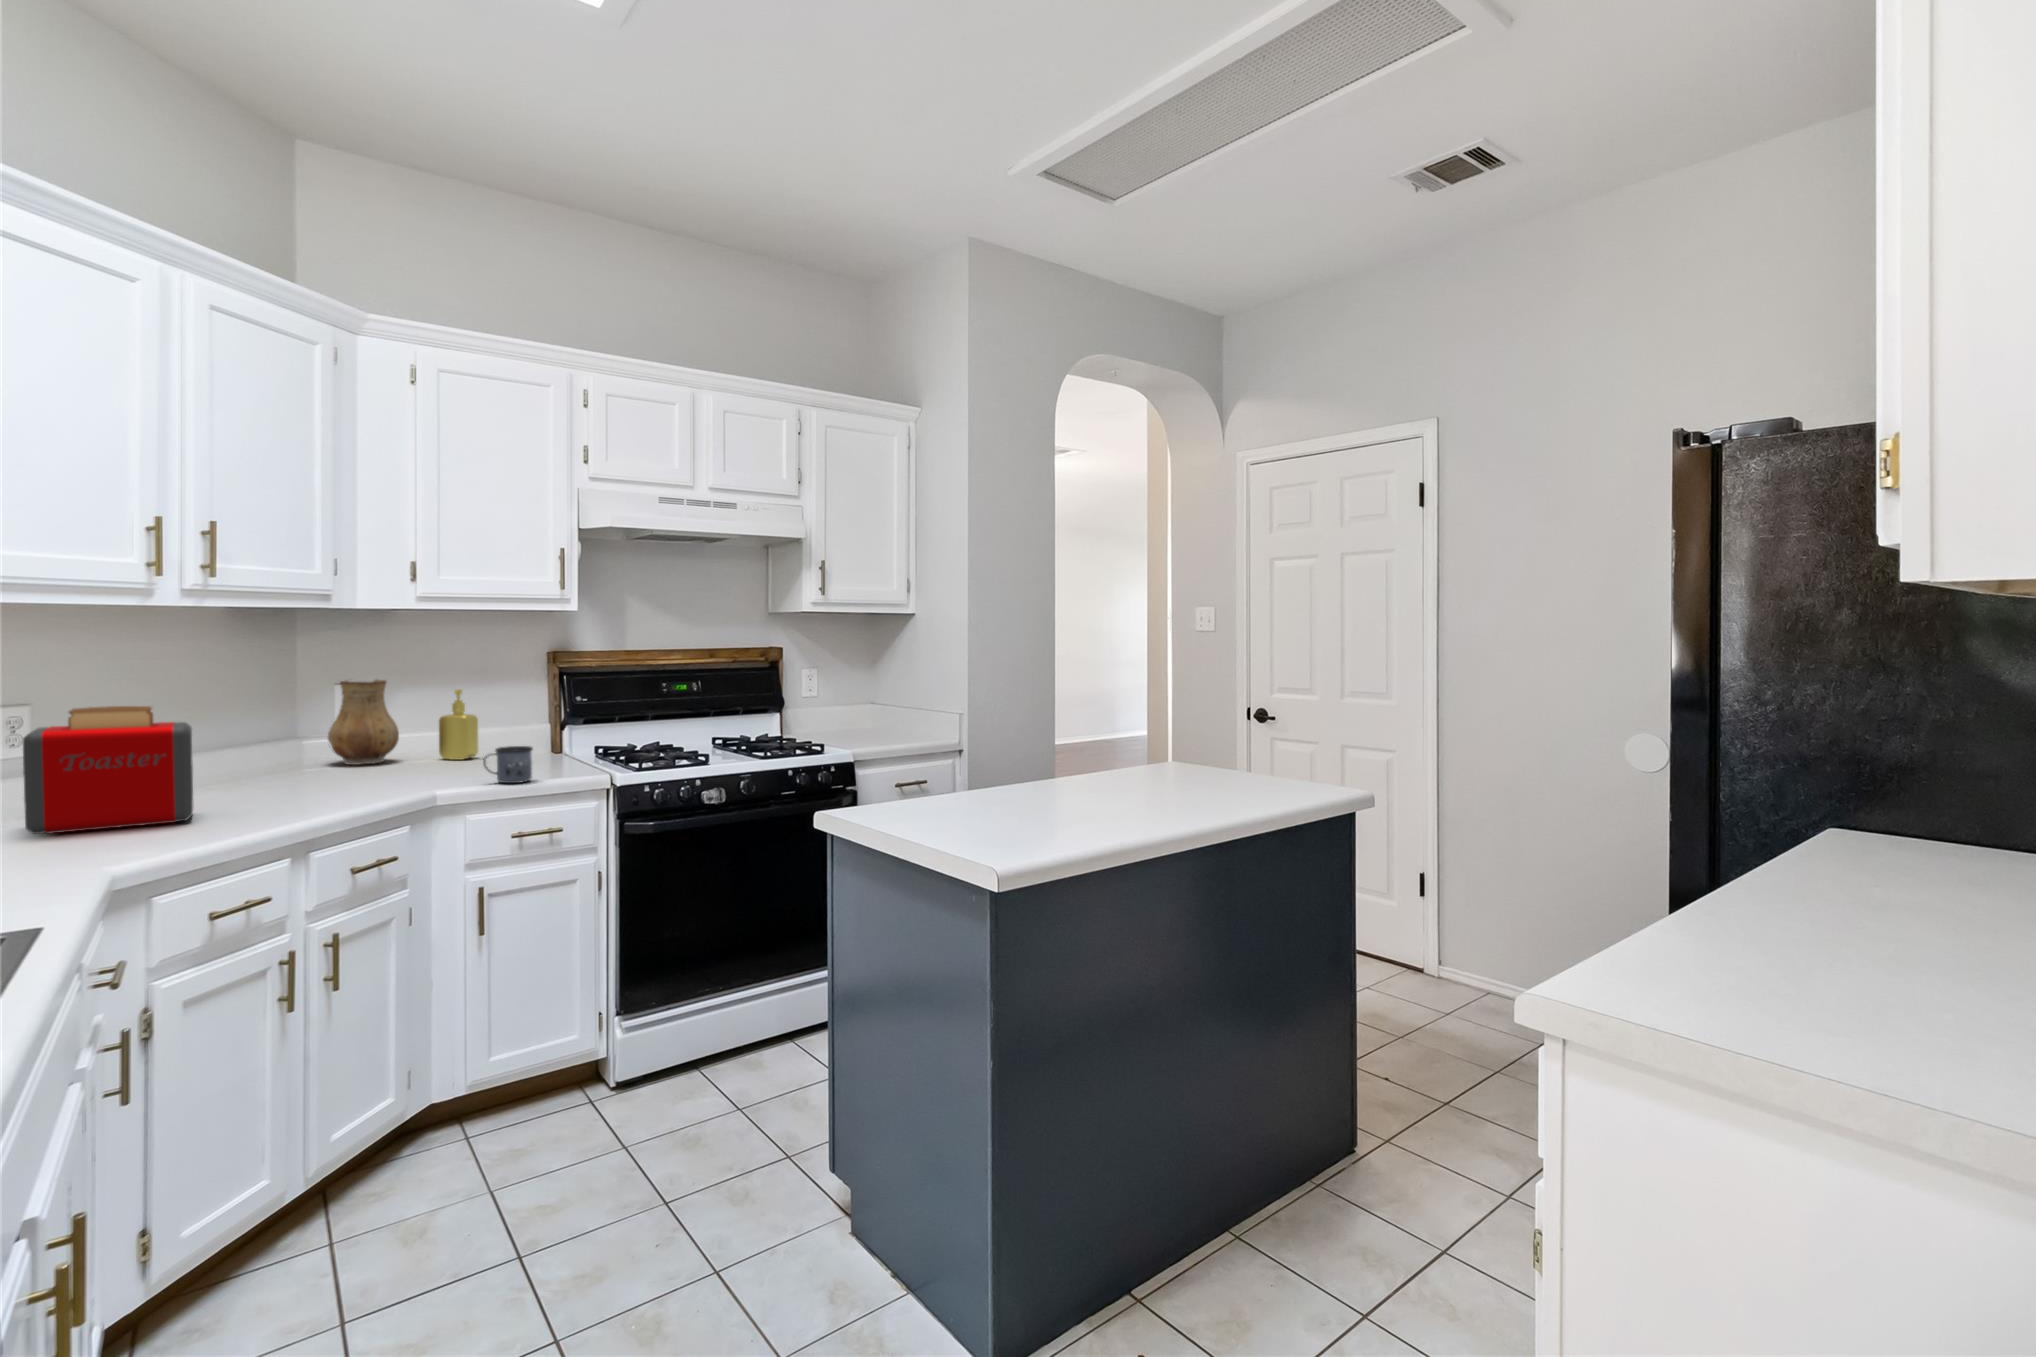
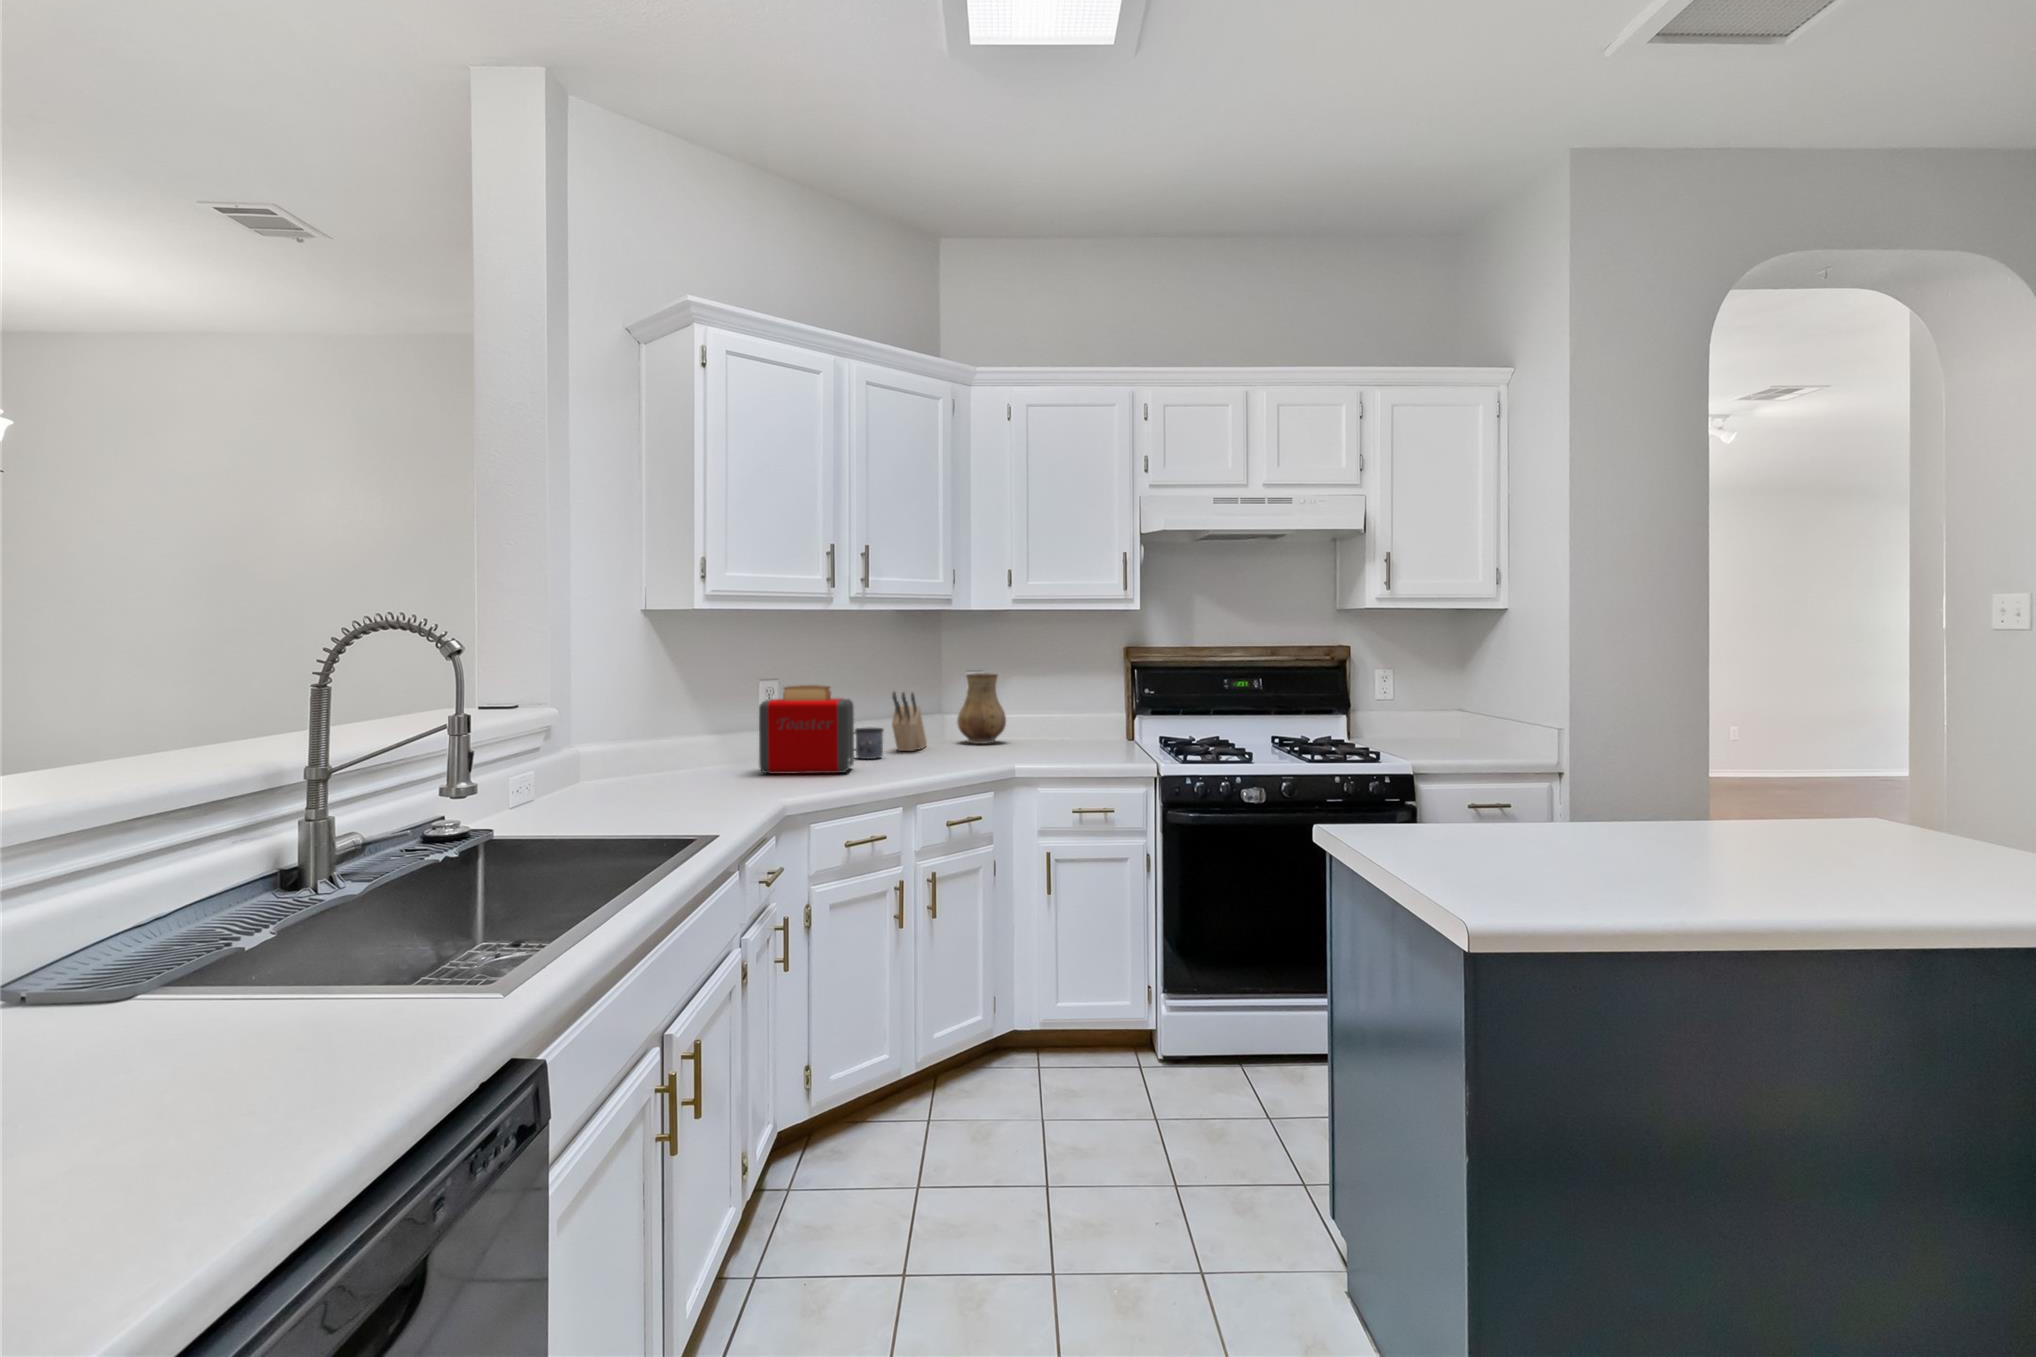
soap dispenser: present [439,689,478,760] -> none [1034,683,1064,744]
knife block: none [236,707,285,782] -> present [892,692,927,751]
mug: present [483,746,533,783] -> present [854,728,883,759]

